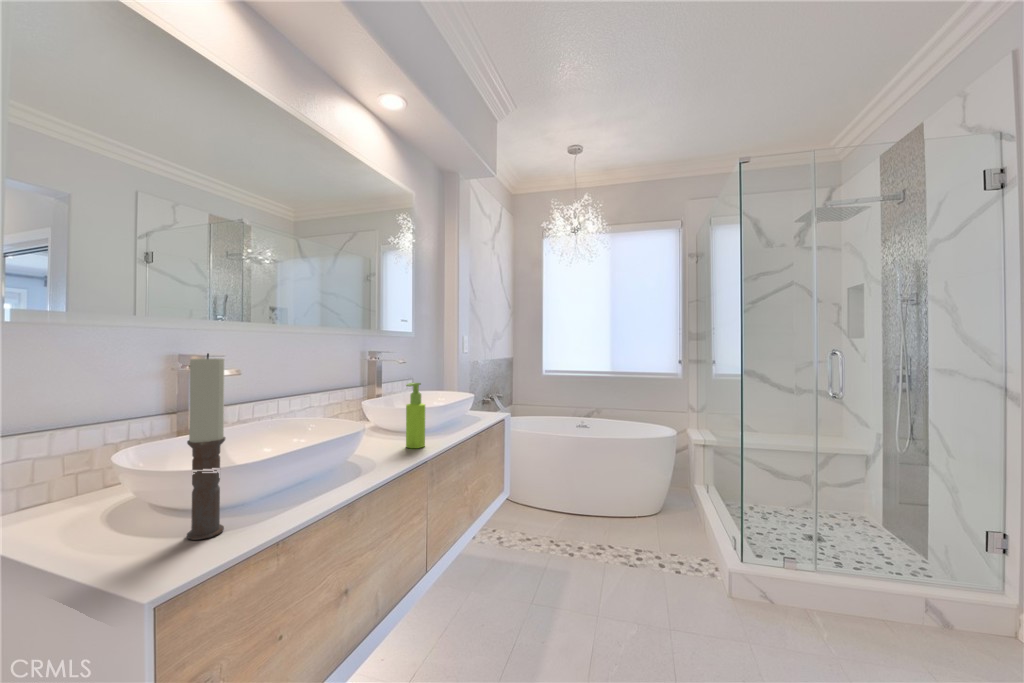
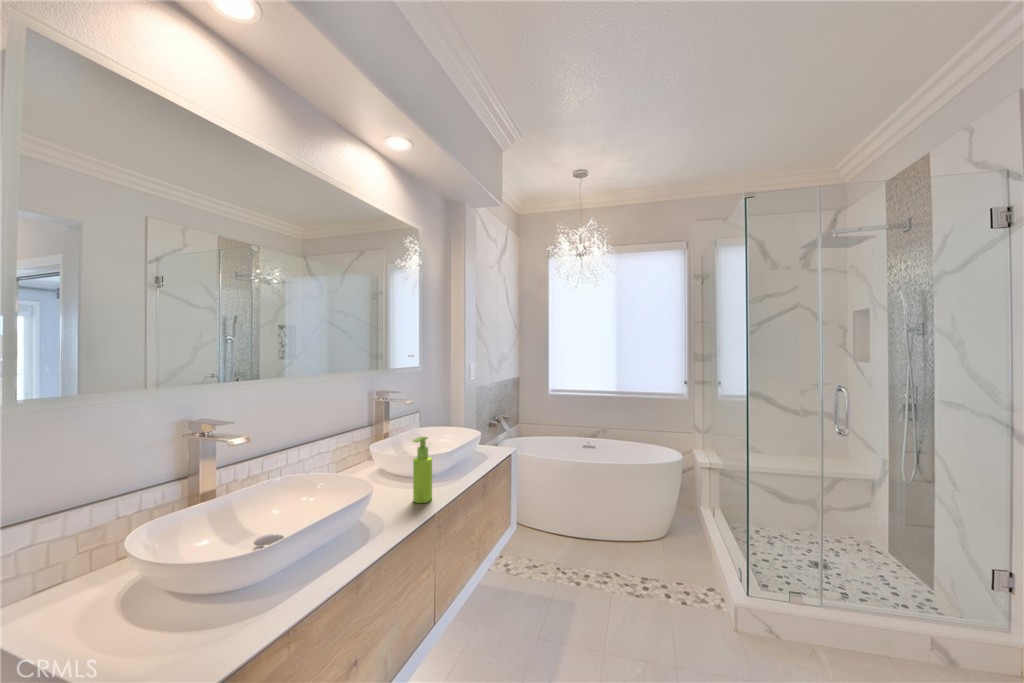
candle: present [187,354,226,540] -> none [198,456,234,644]

